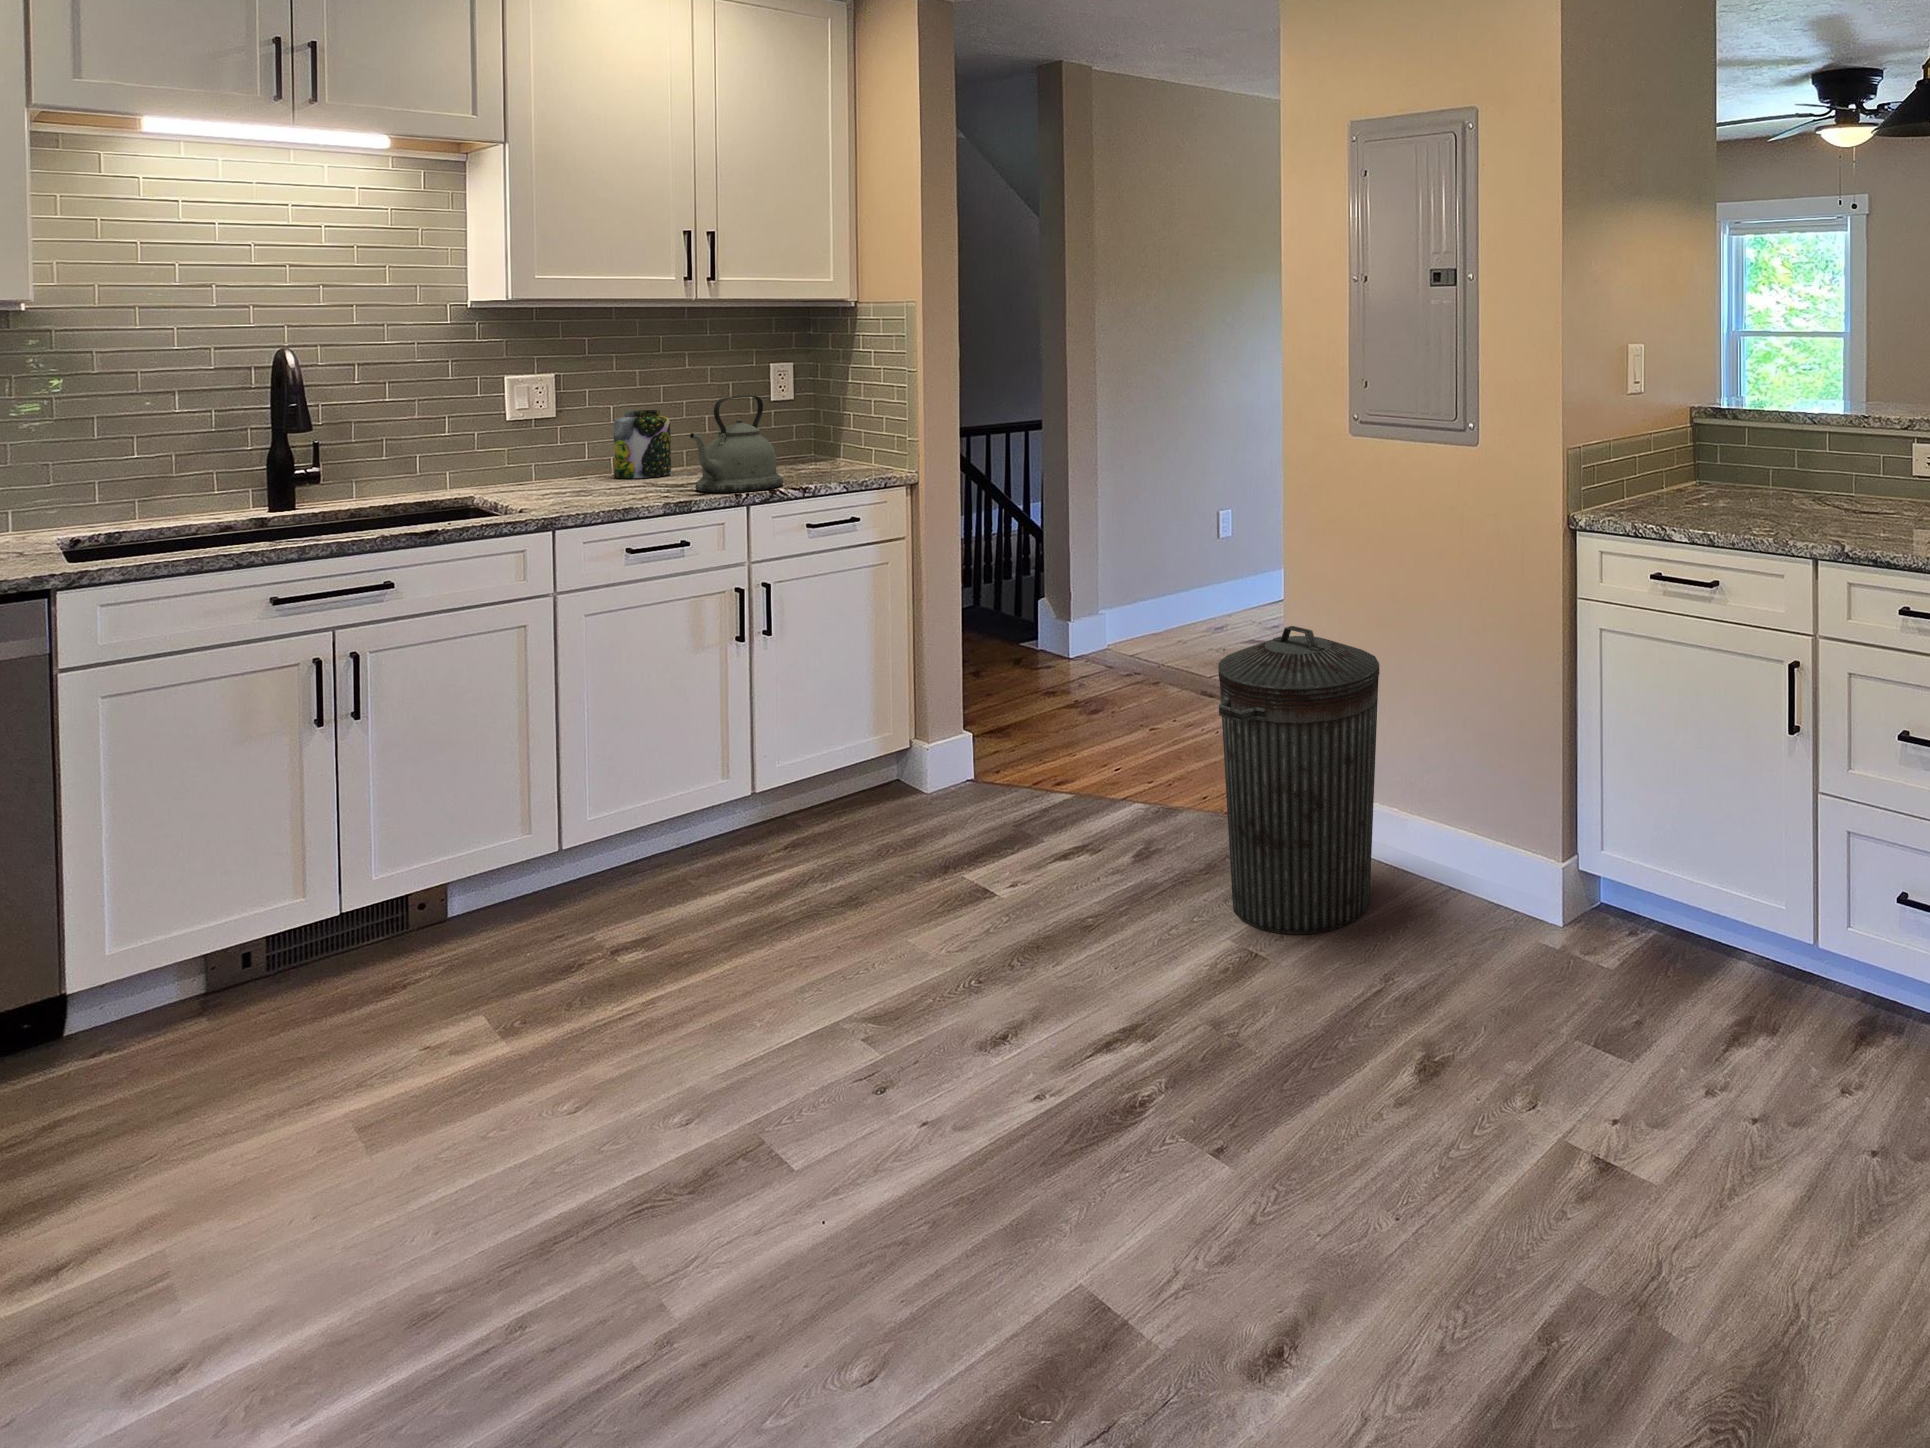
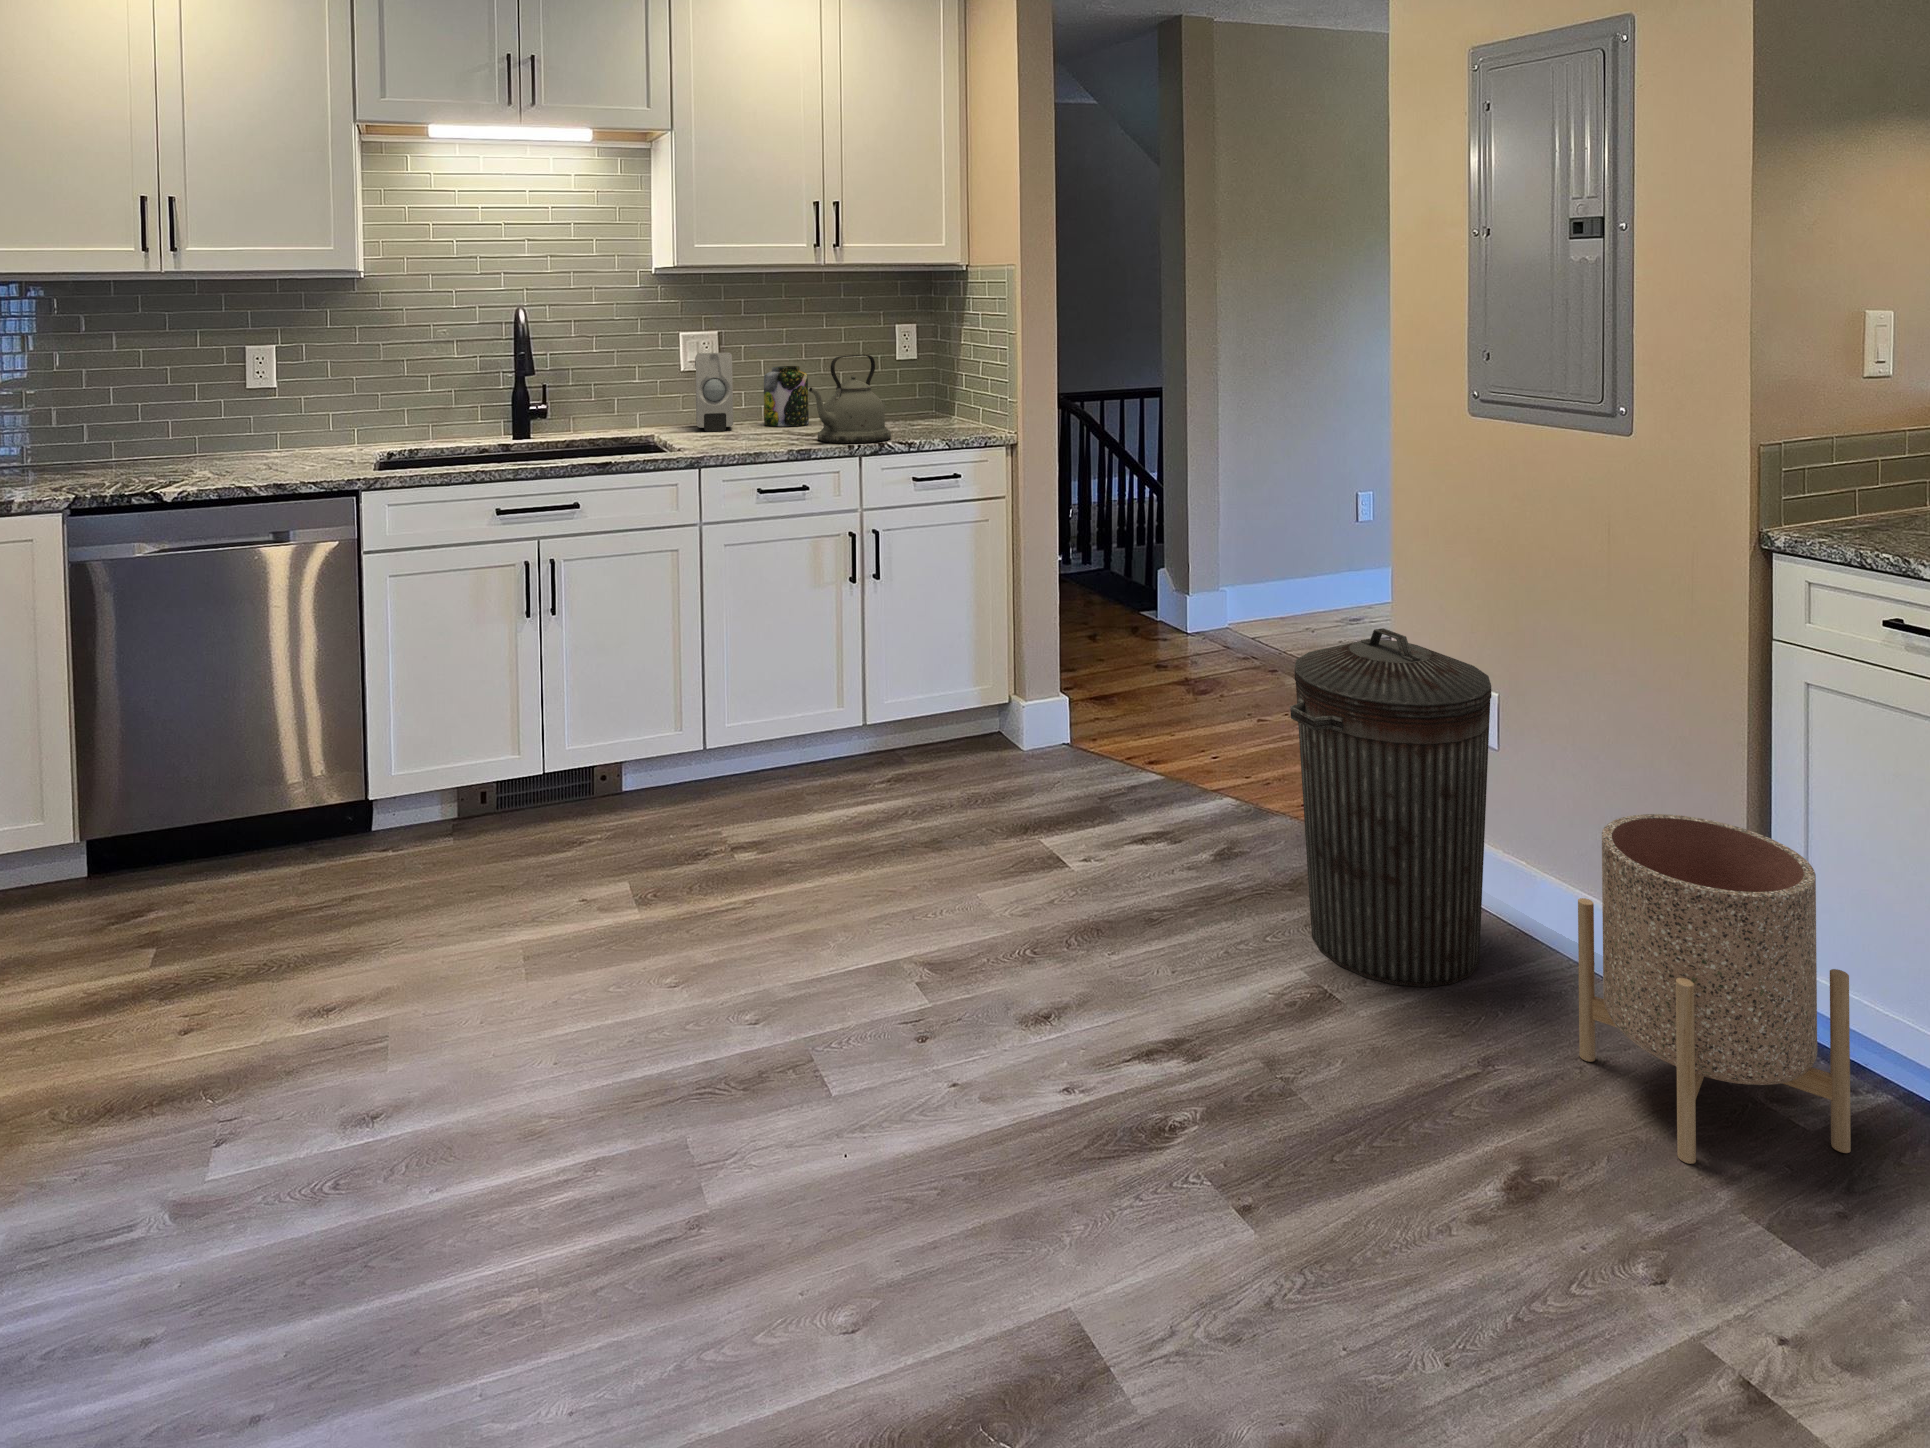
soap dispenser: none [523,397,579,489] -> present [695,353,733,432]
planter: none [1452,746,1635,1014] -> present [1578,814,1851,1164]

